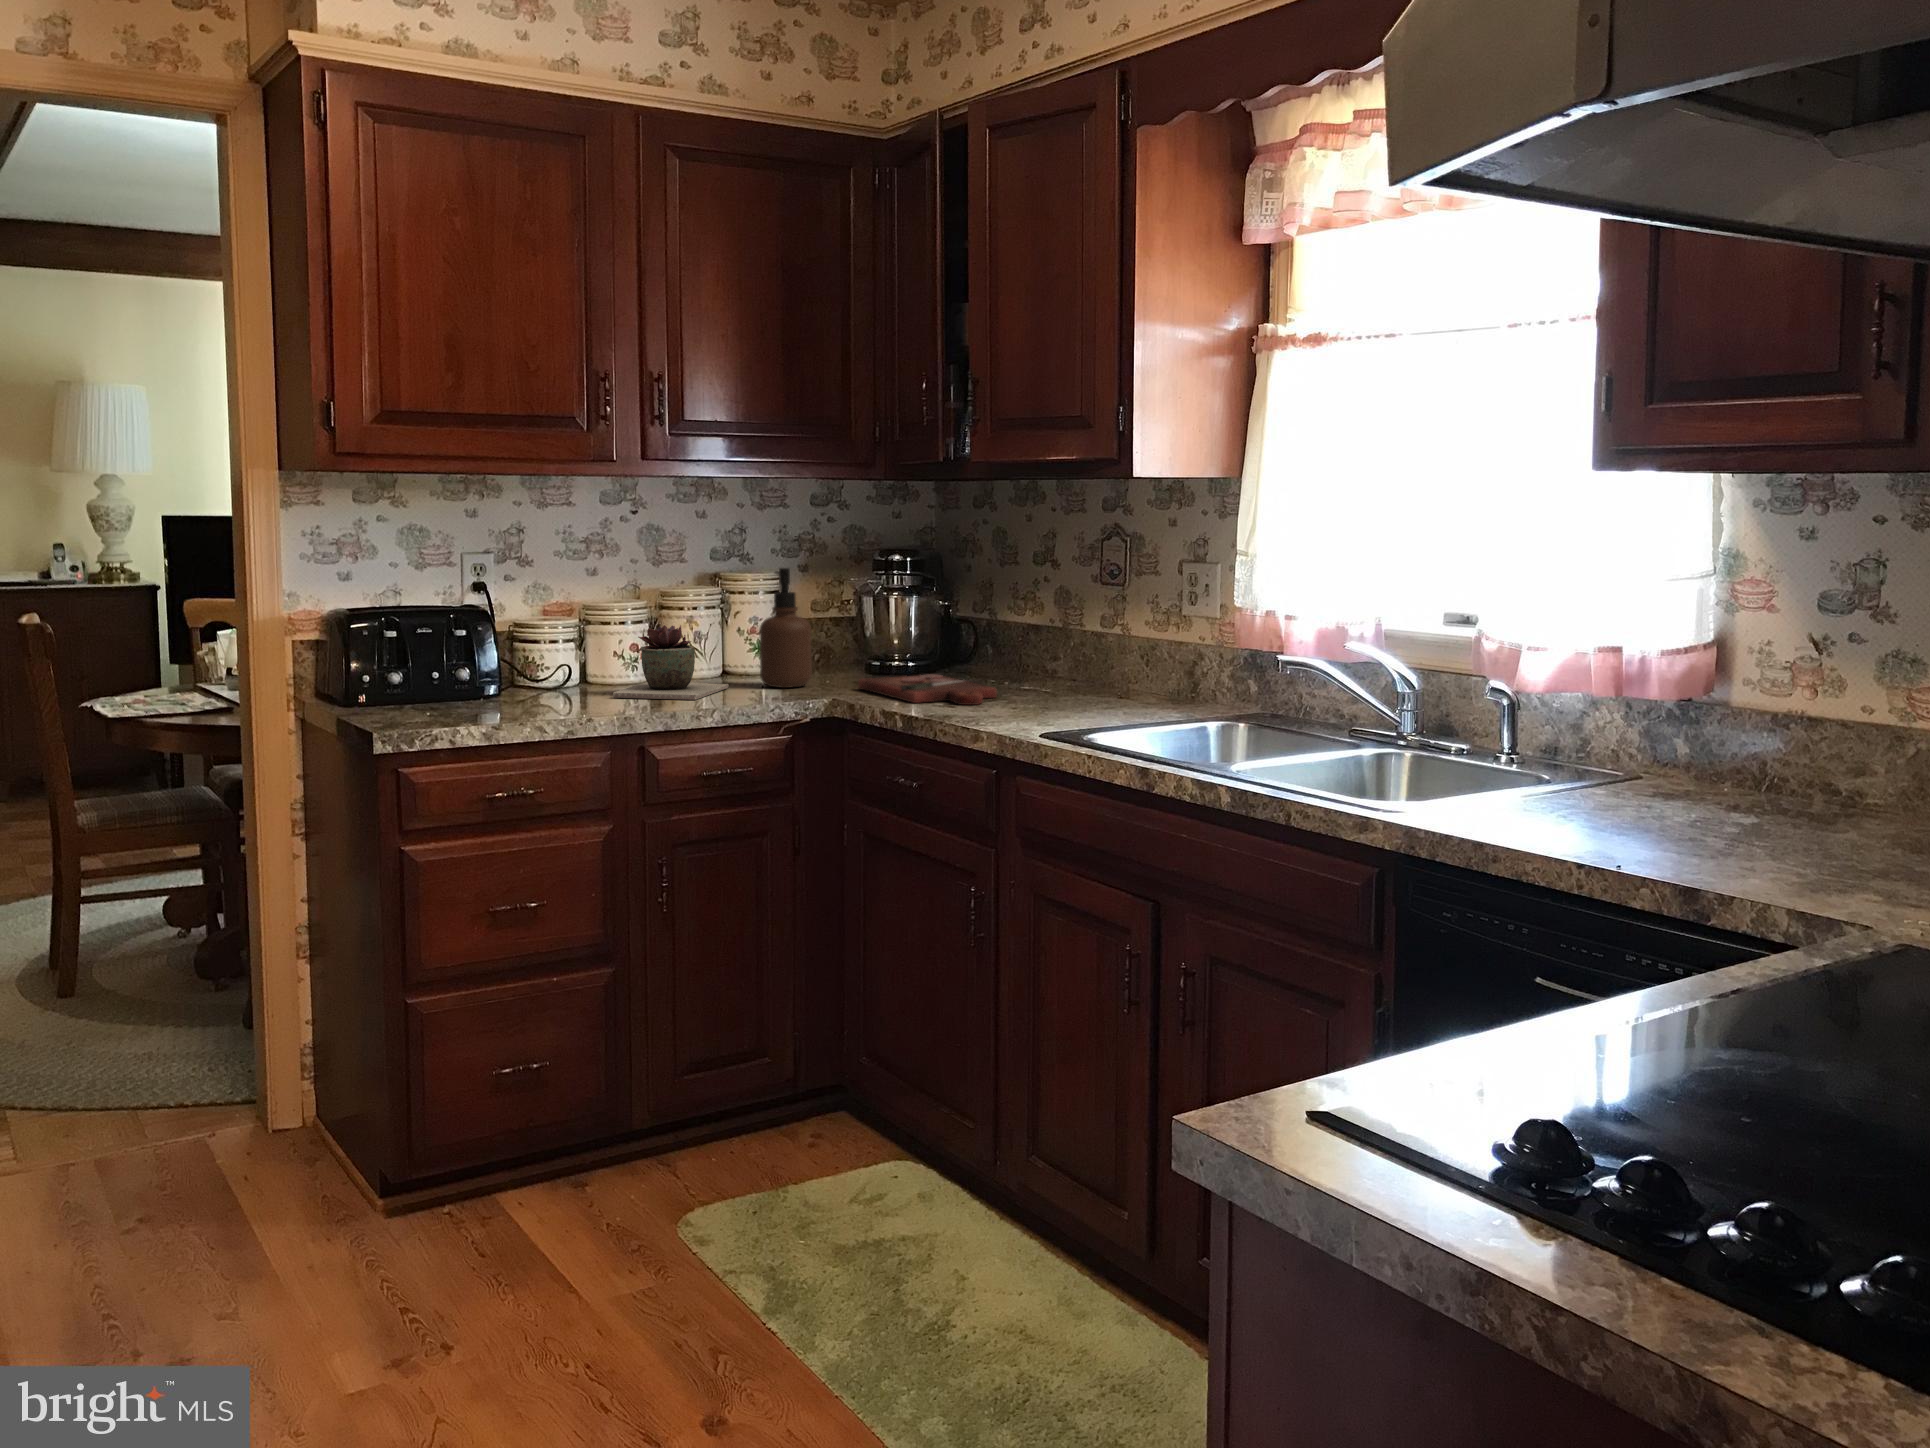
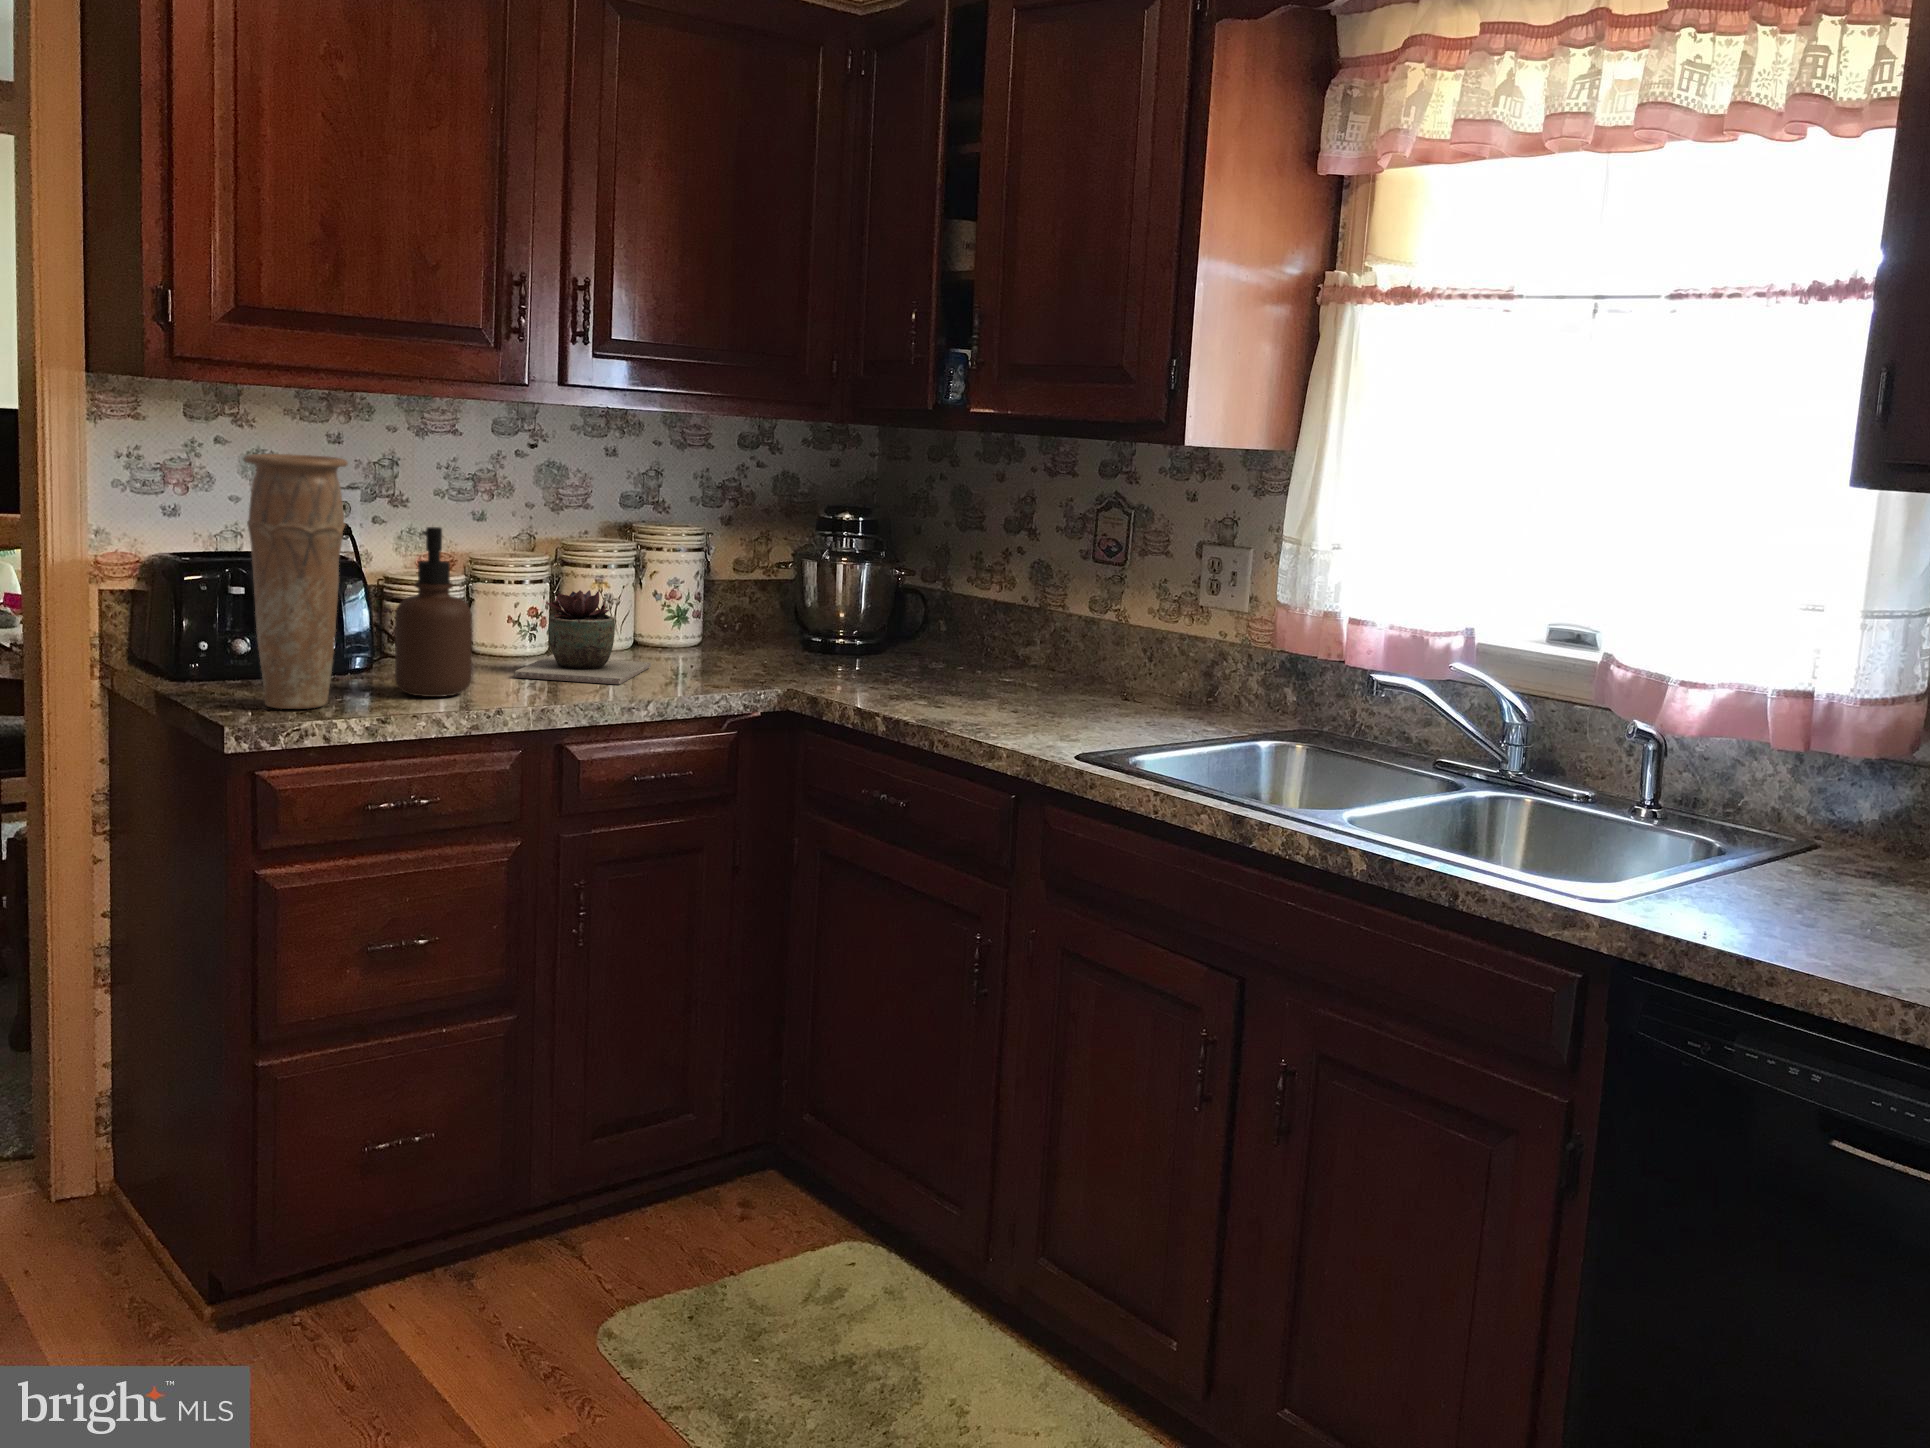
vase: none [386,524,466,722] -> present [244,454,348,709]
soap dispenser: present [759,568,812,688] -> present [395,527,472,697]
cutting board: present [859,674,997,705] -> none [810,659,982,705]

